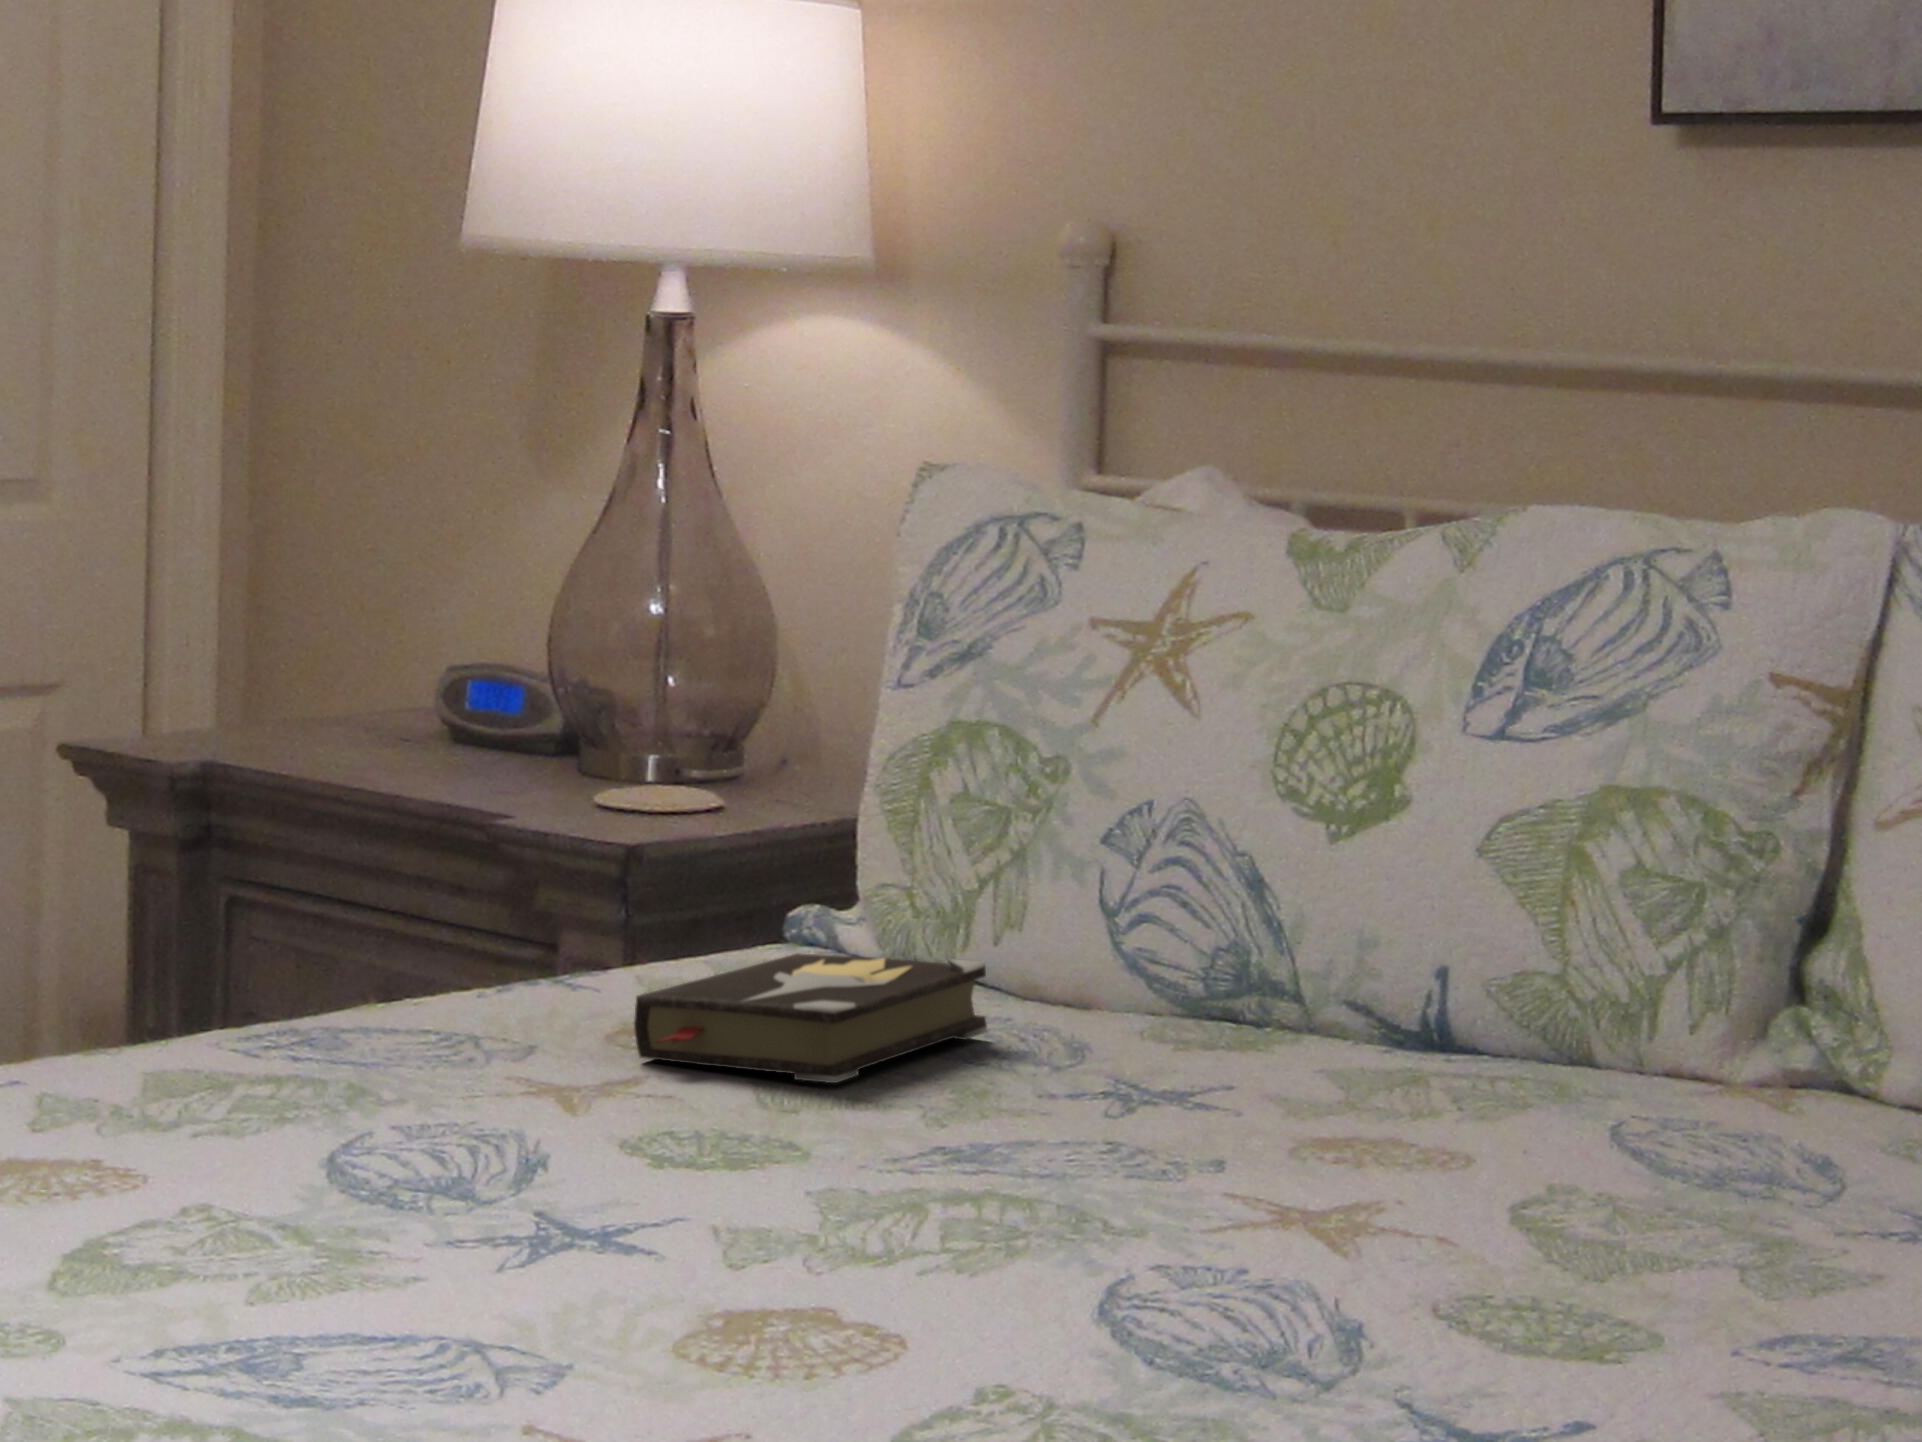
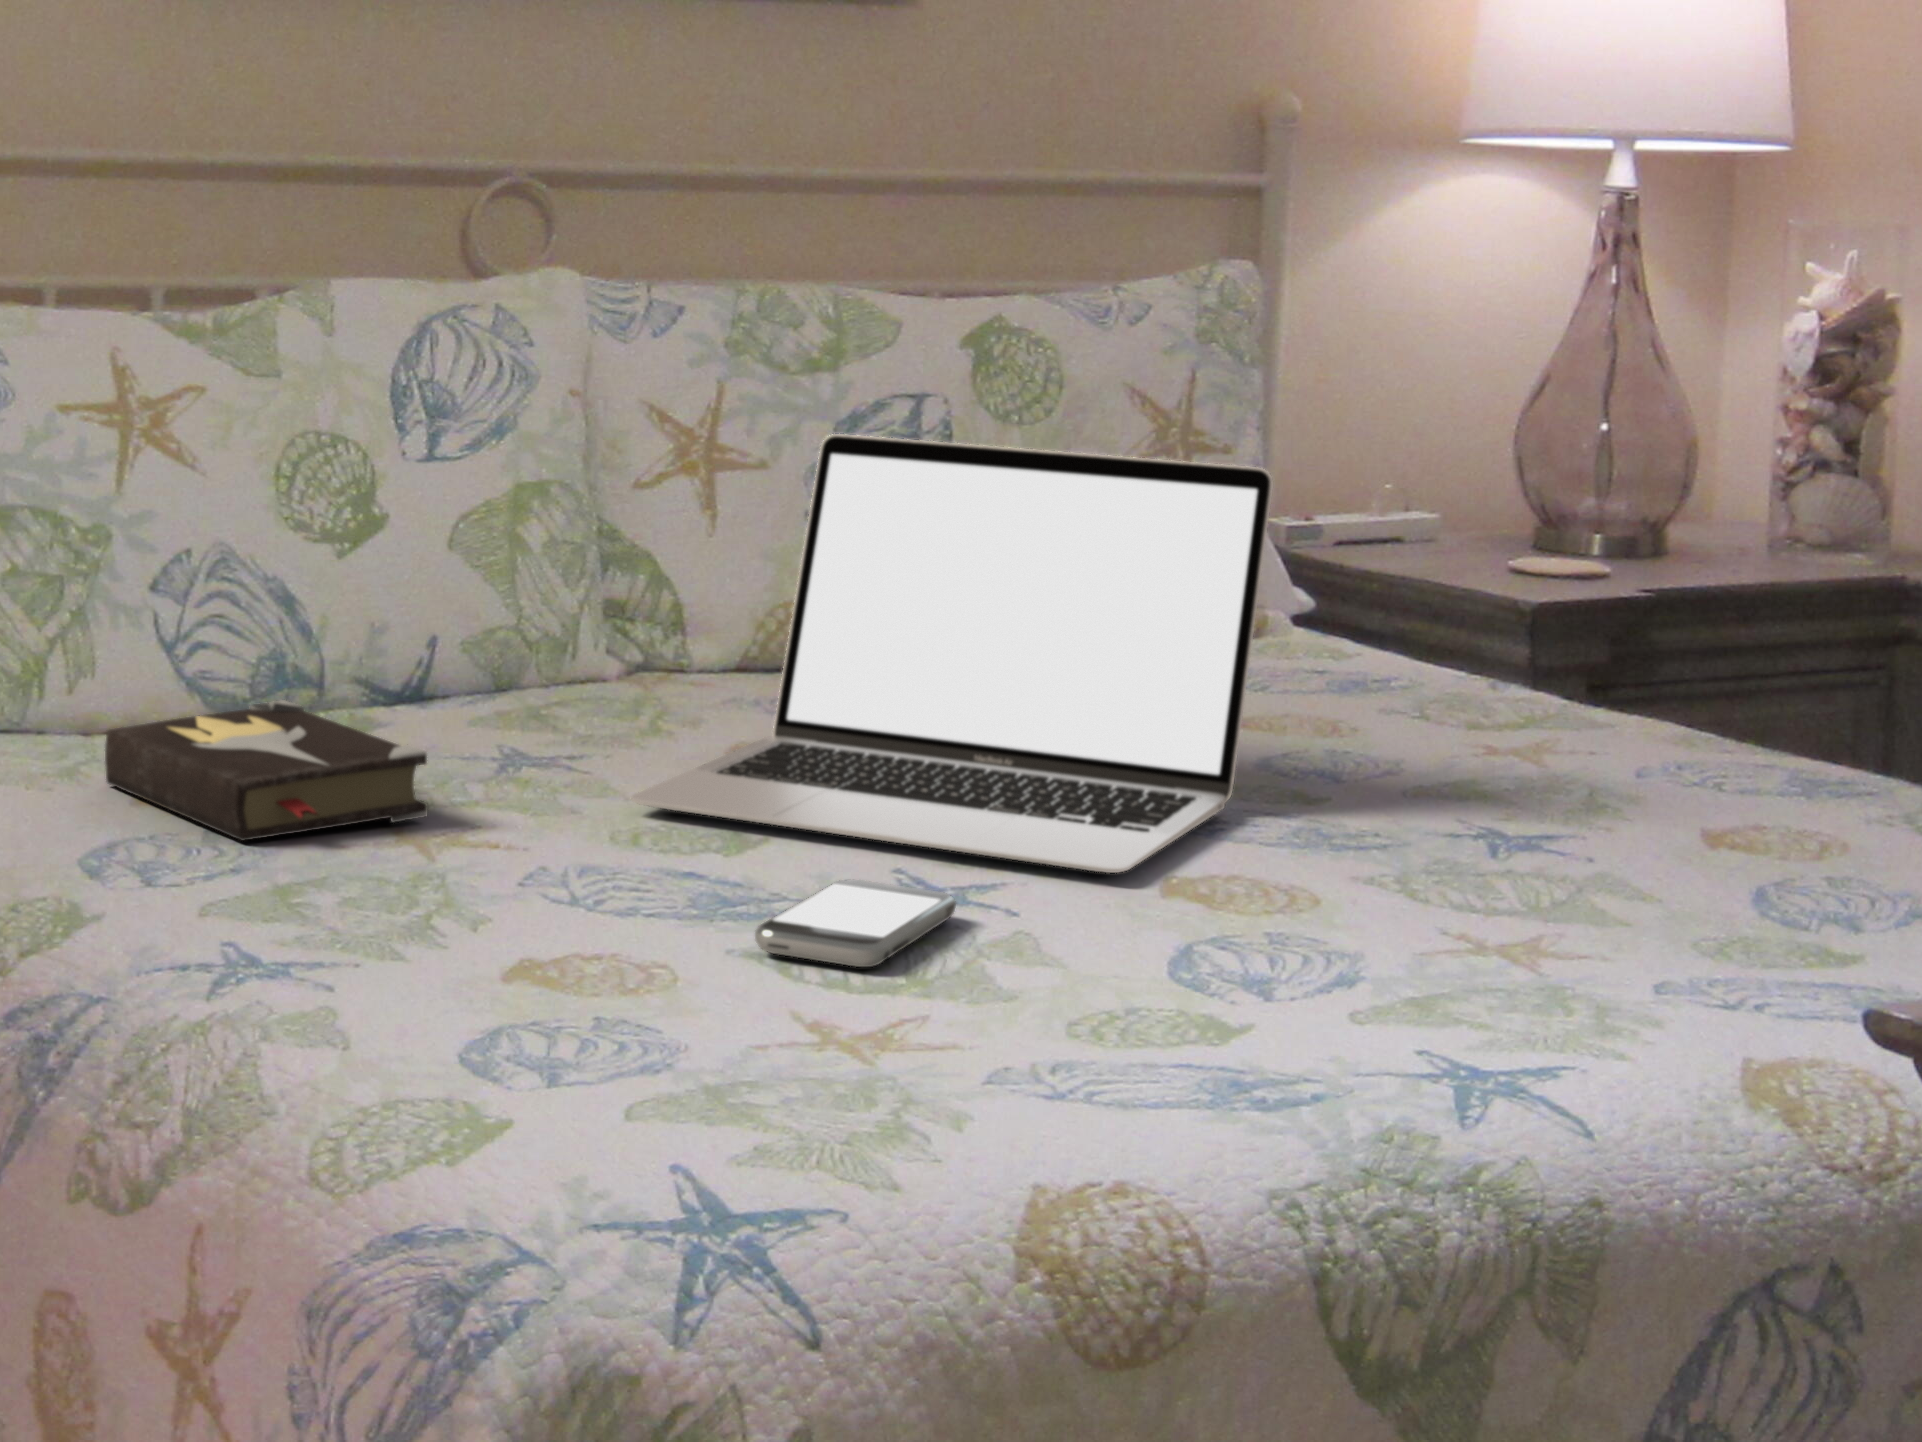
laptop: none [1005,738,1707,1287] -> present [631,434,1273,873]
smartphone: none [468,1176,760,1242] -> present [755,880,956,967]

